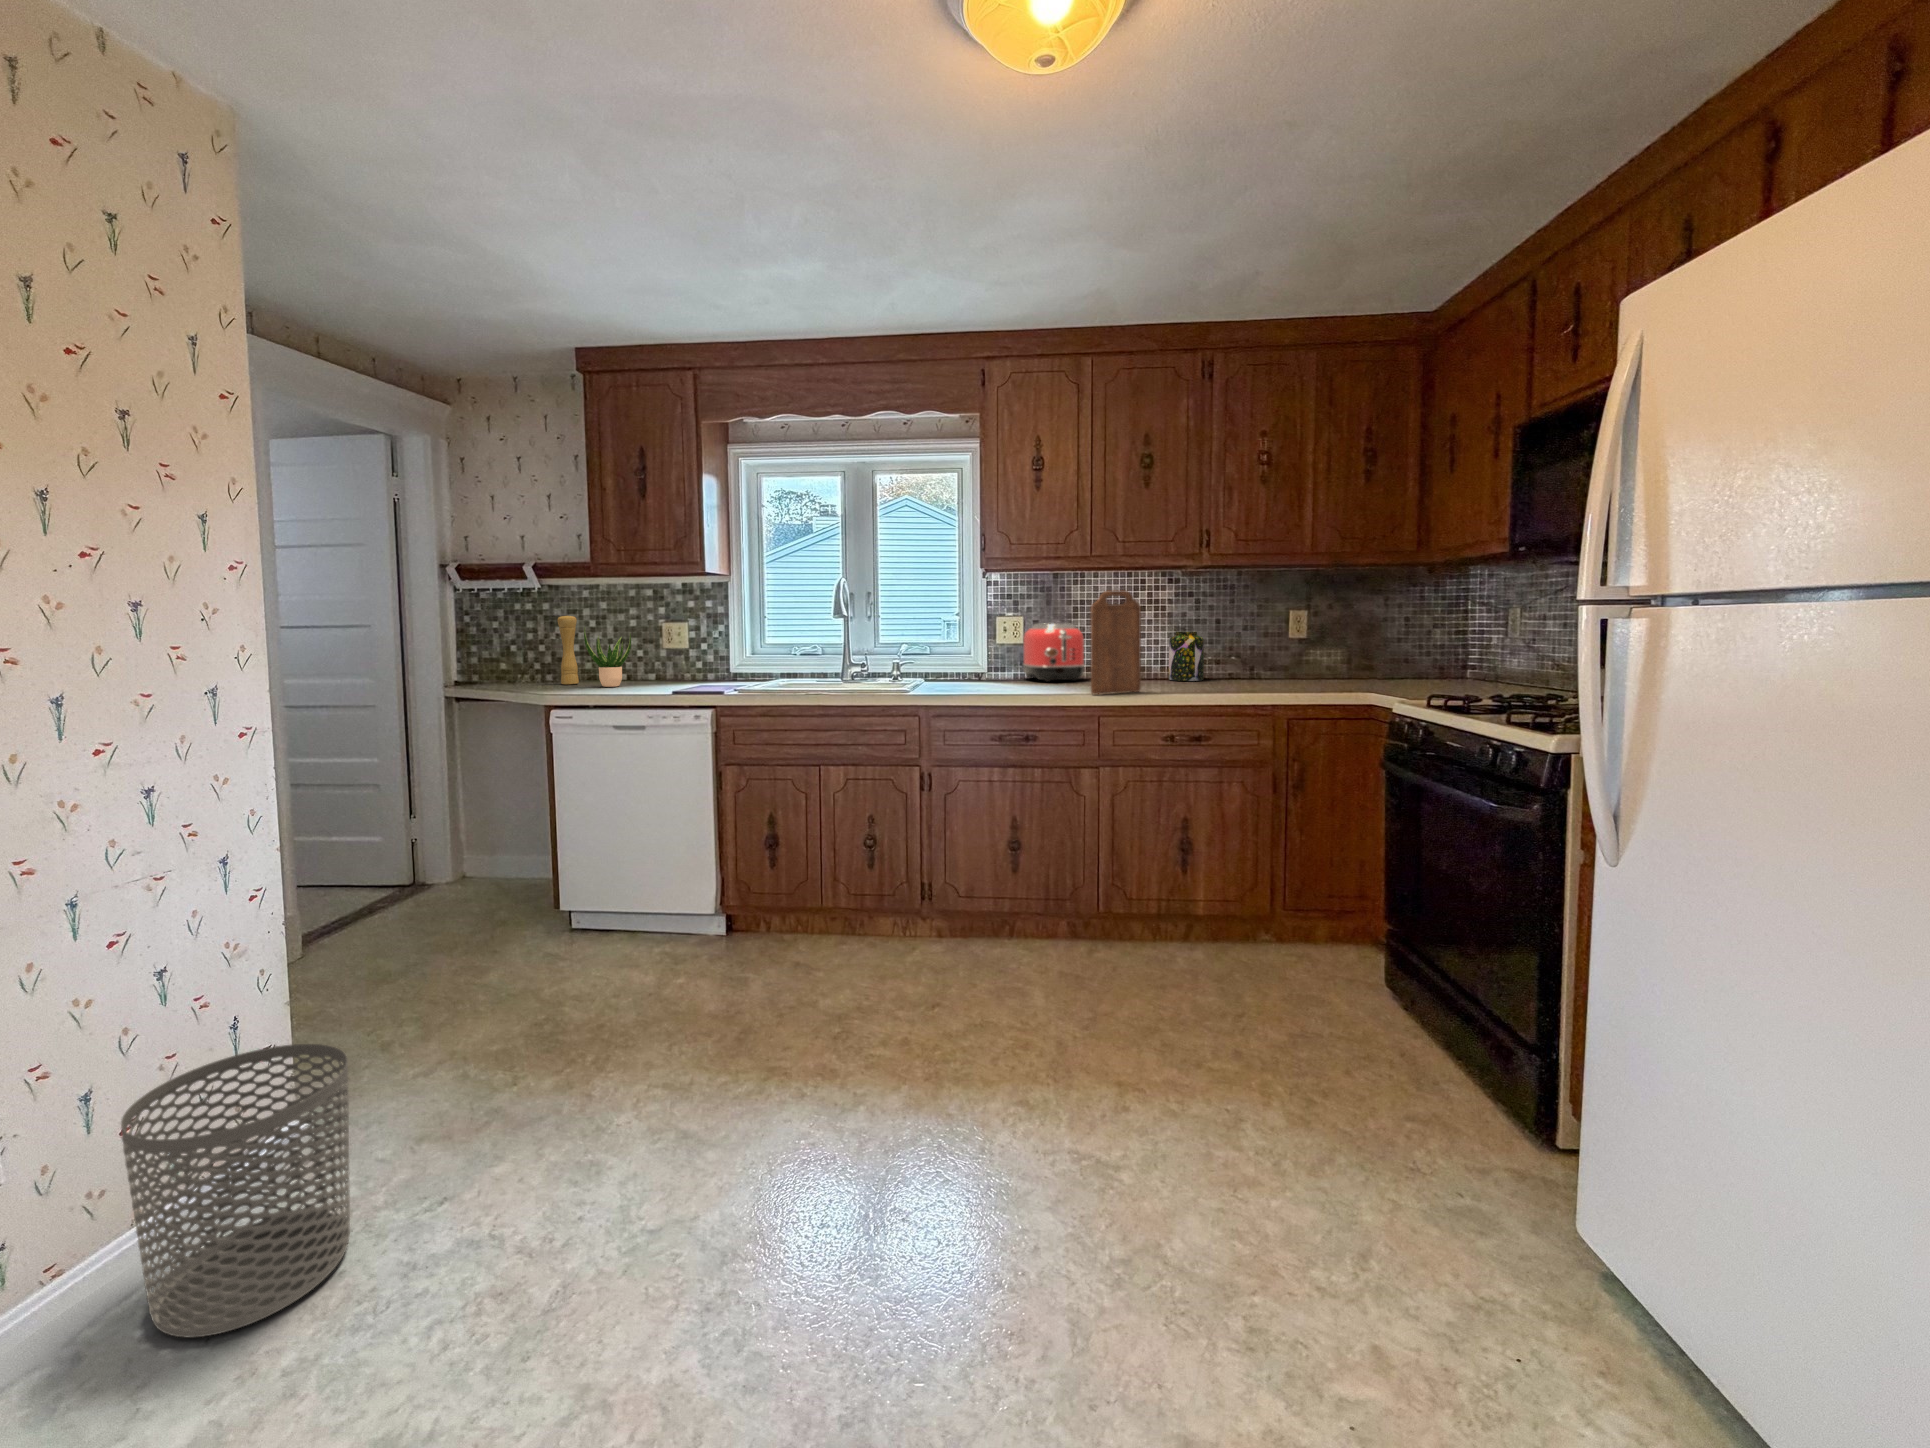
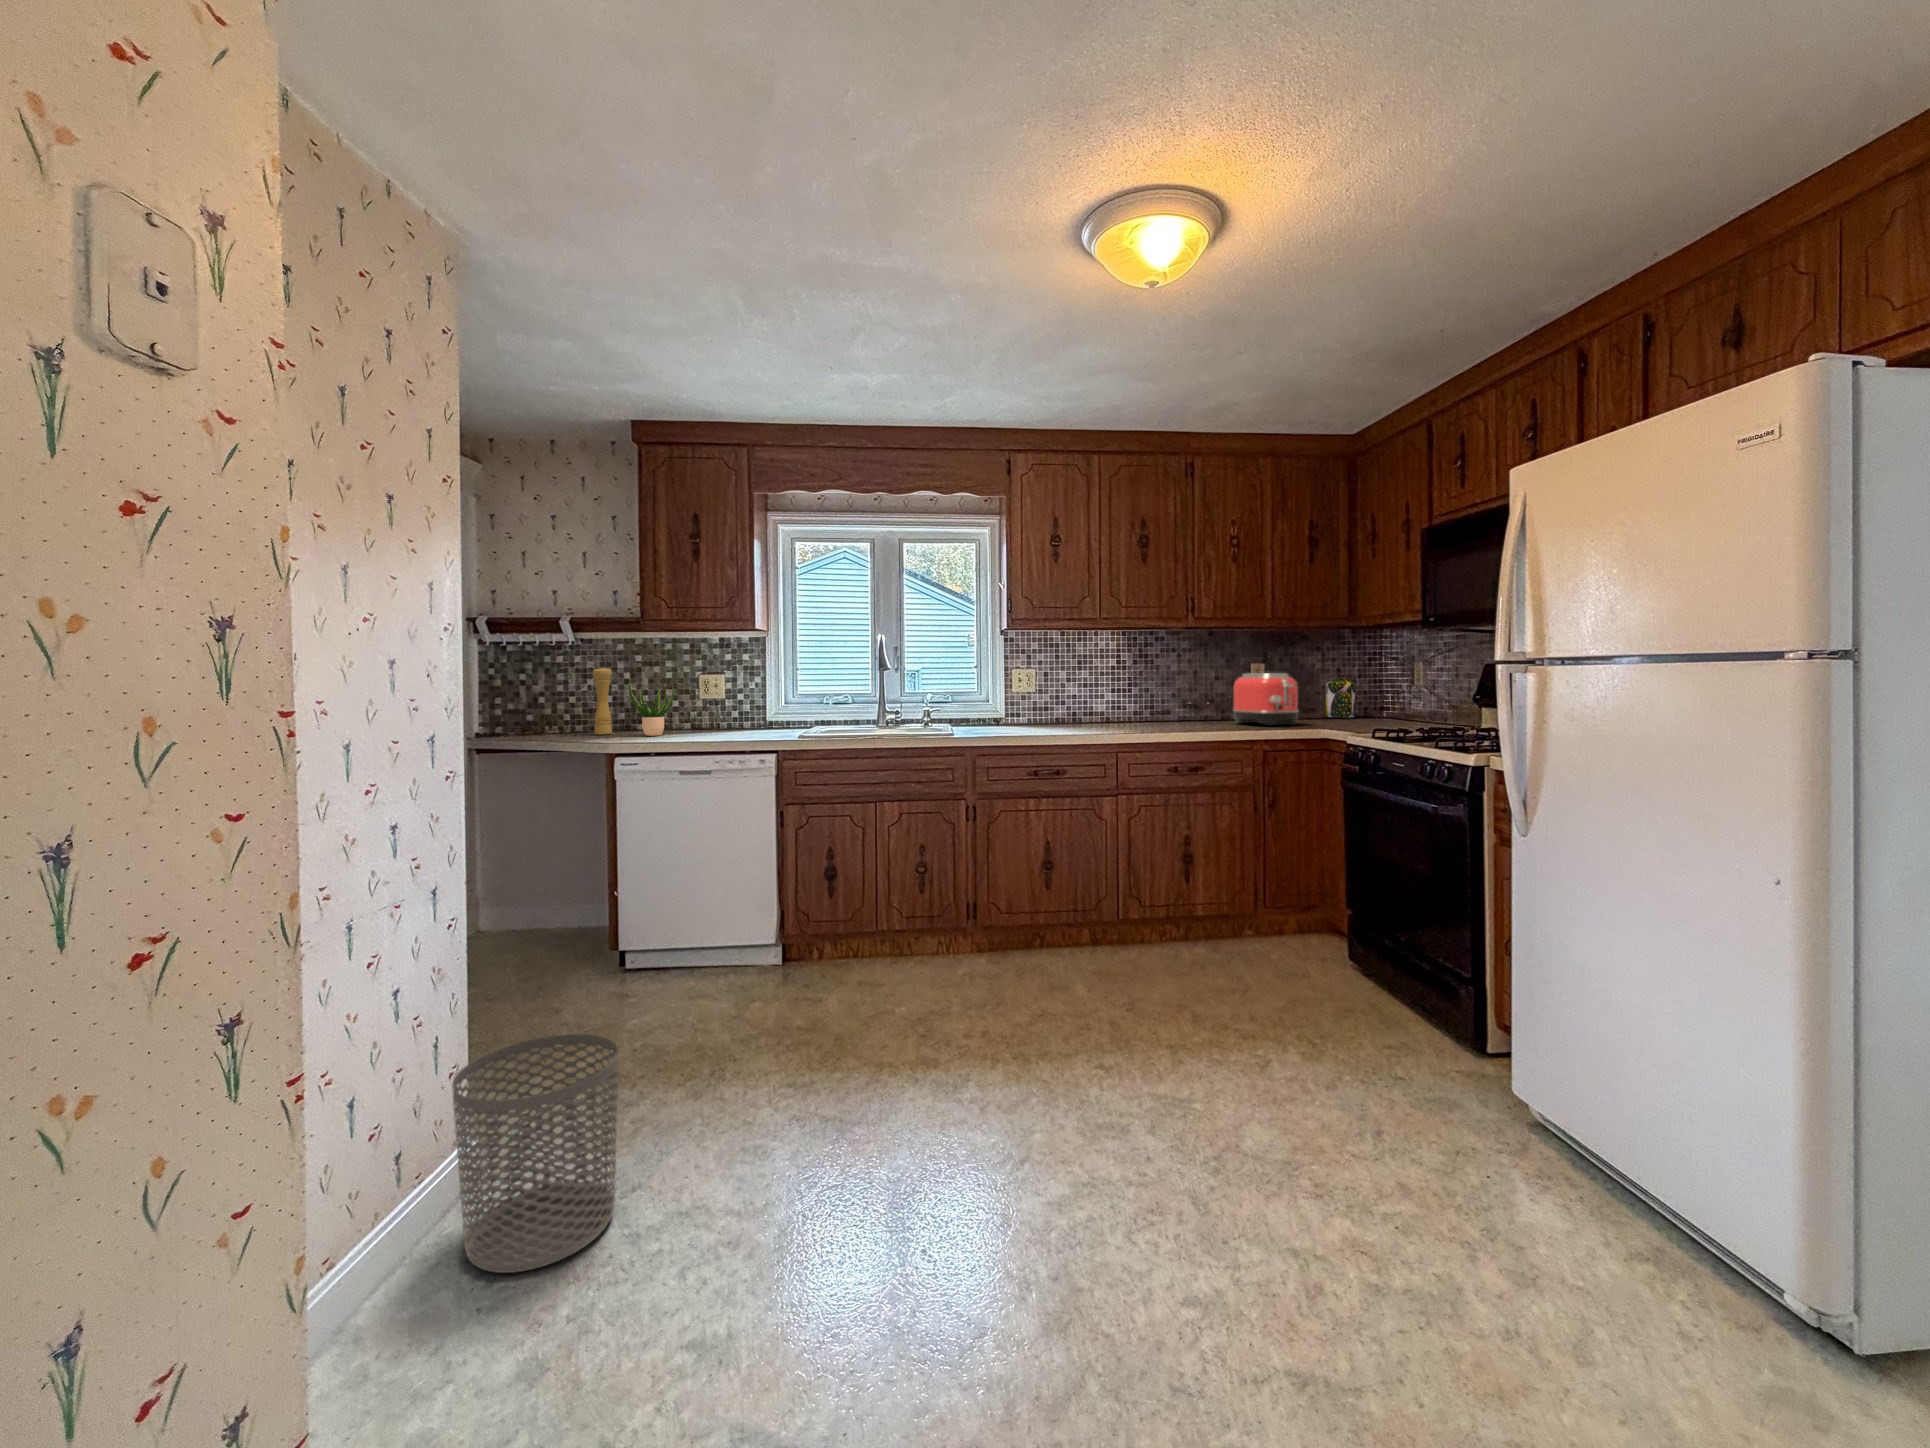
cutting board: present [1091,591,1141,694] -> none [1112,648,1149,734]
toaster: present [1024,623,1084,682] -> present [1233,673,1298,726]
jar: present [1169,631,1204,681] -> present [1326,678,1356,718]

